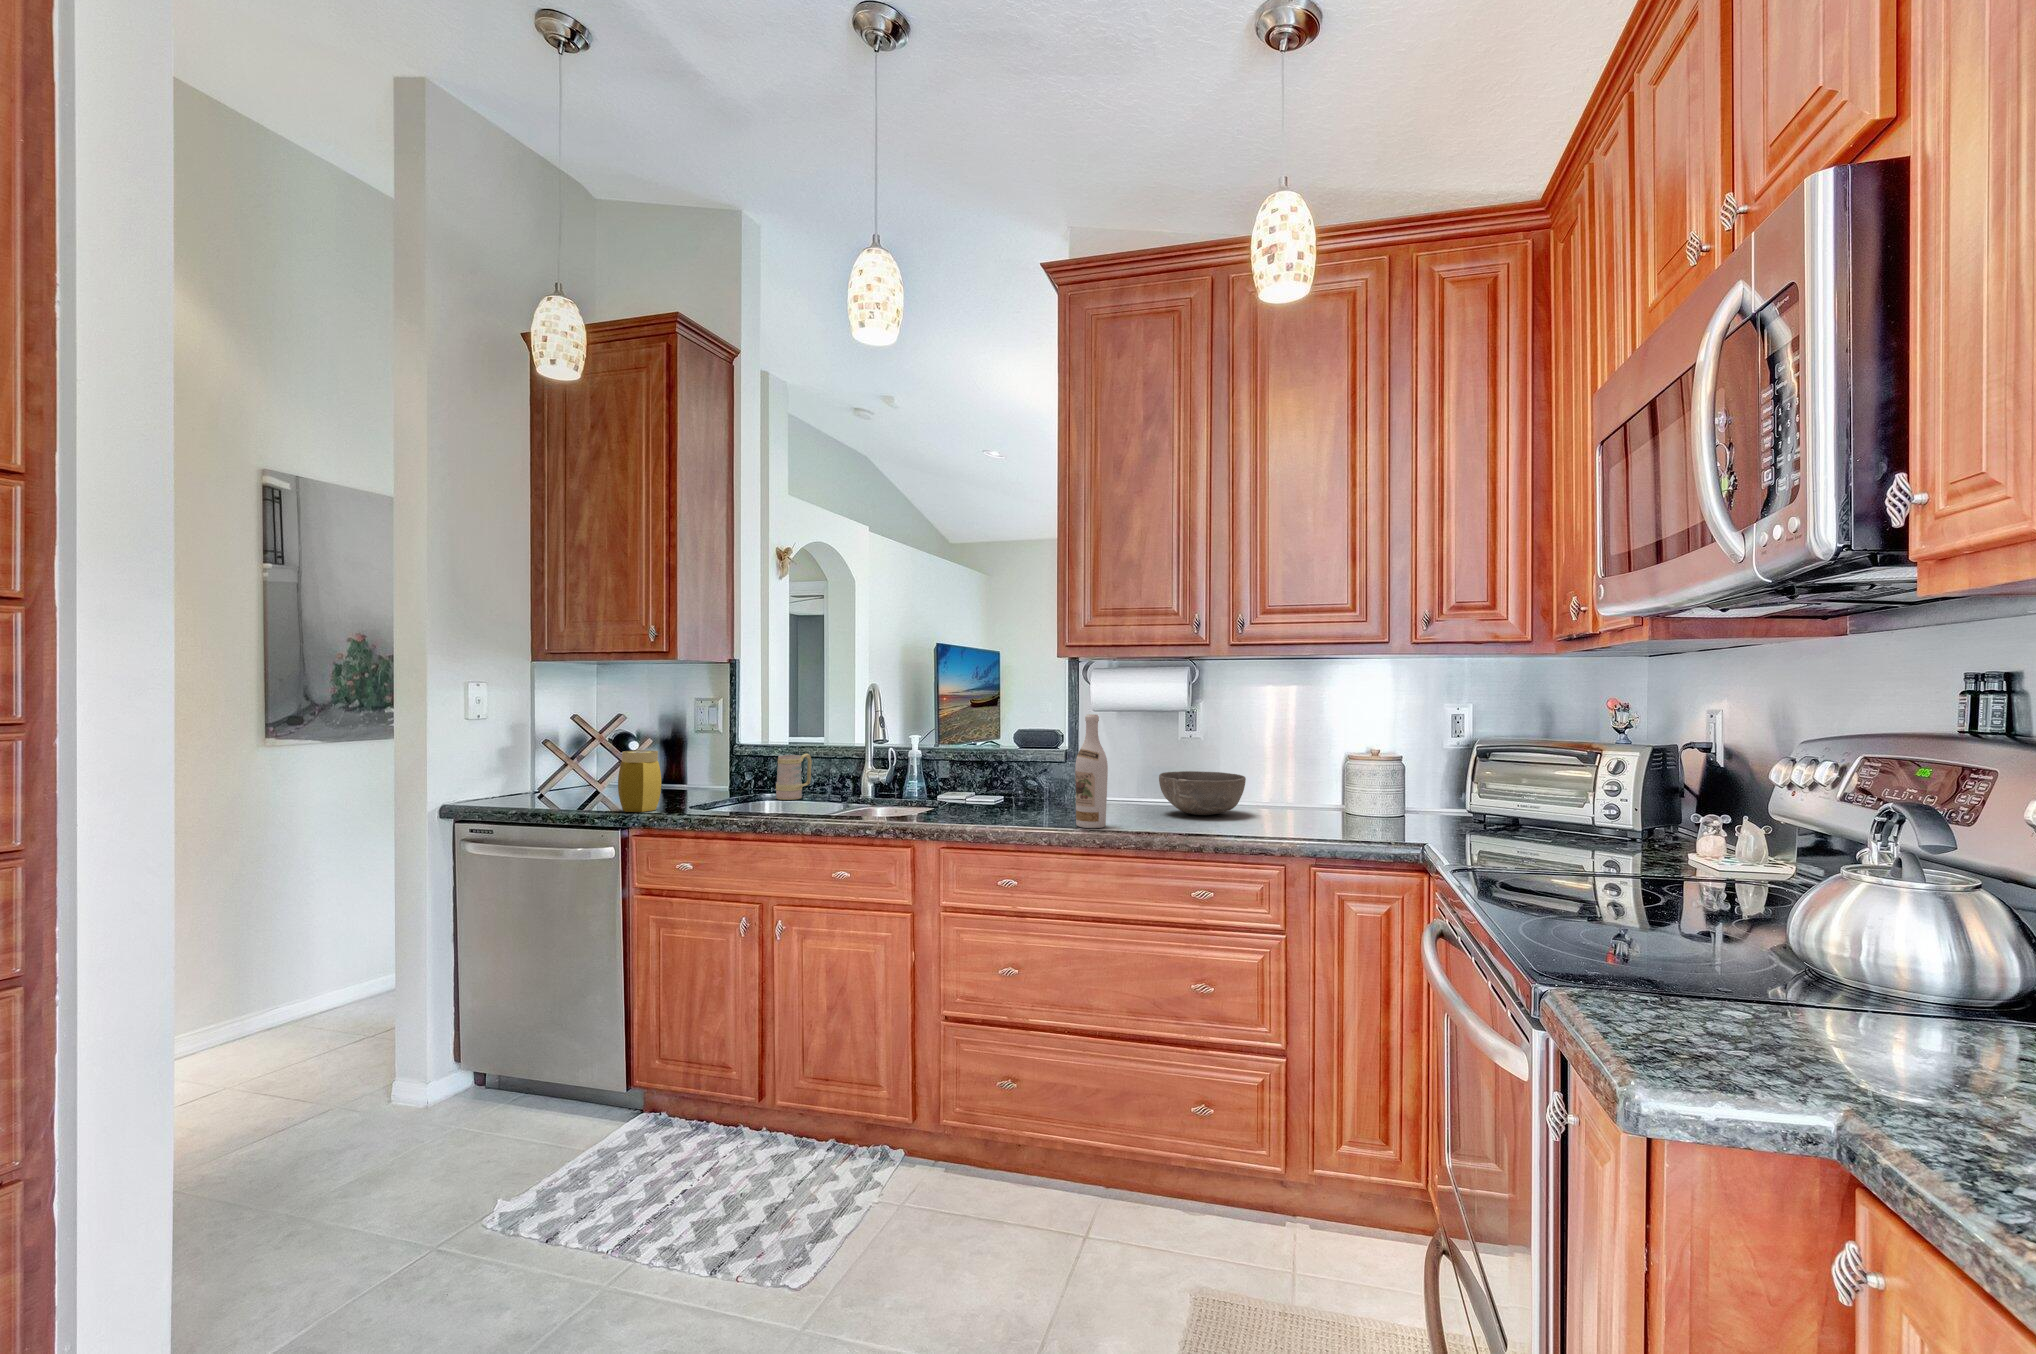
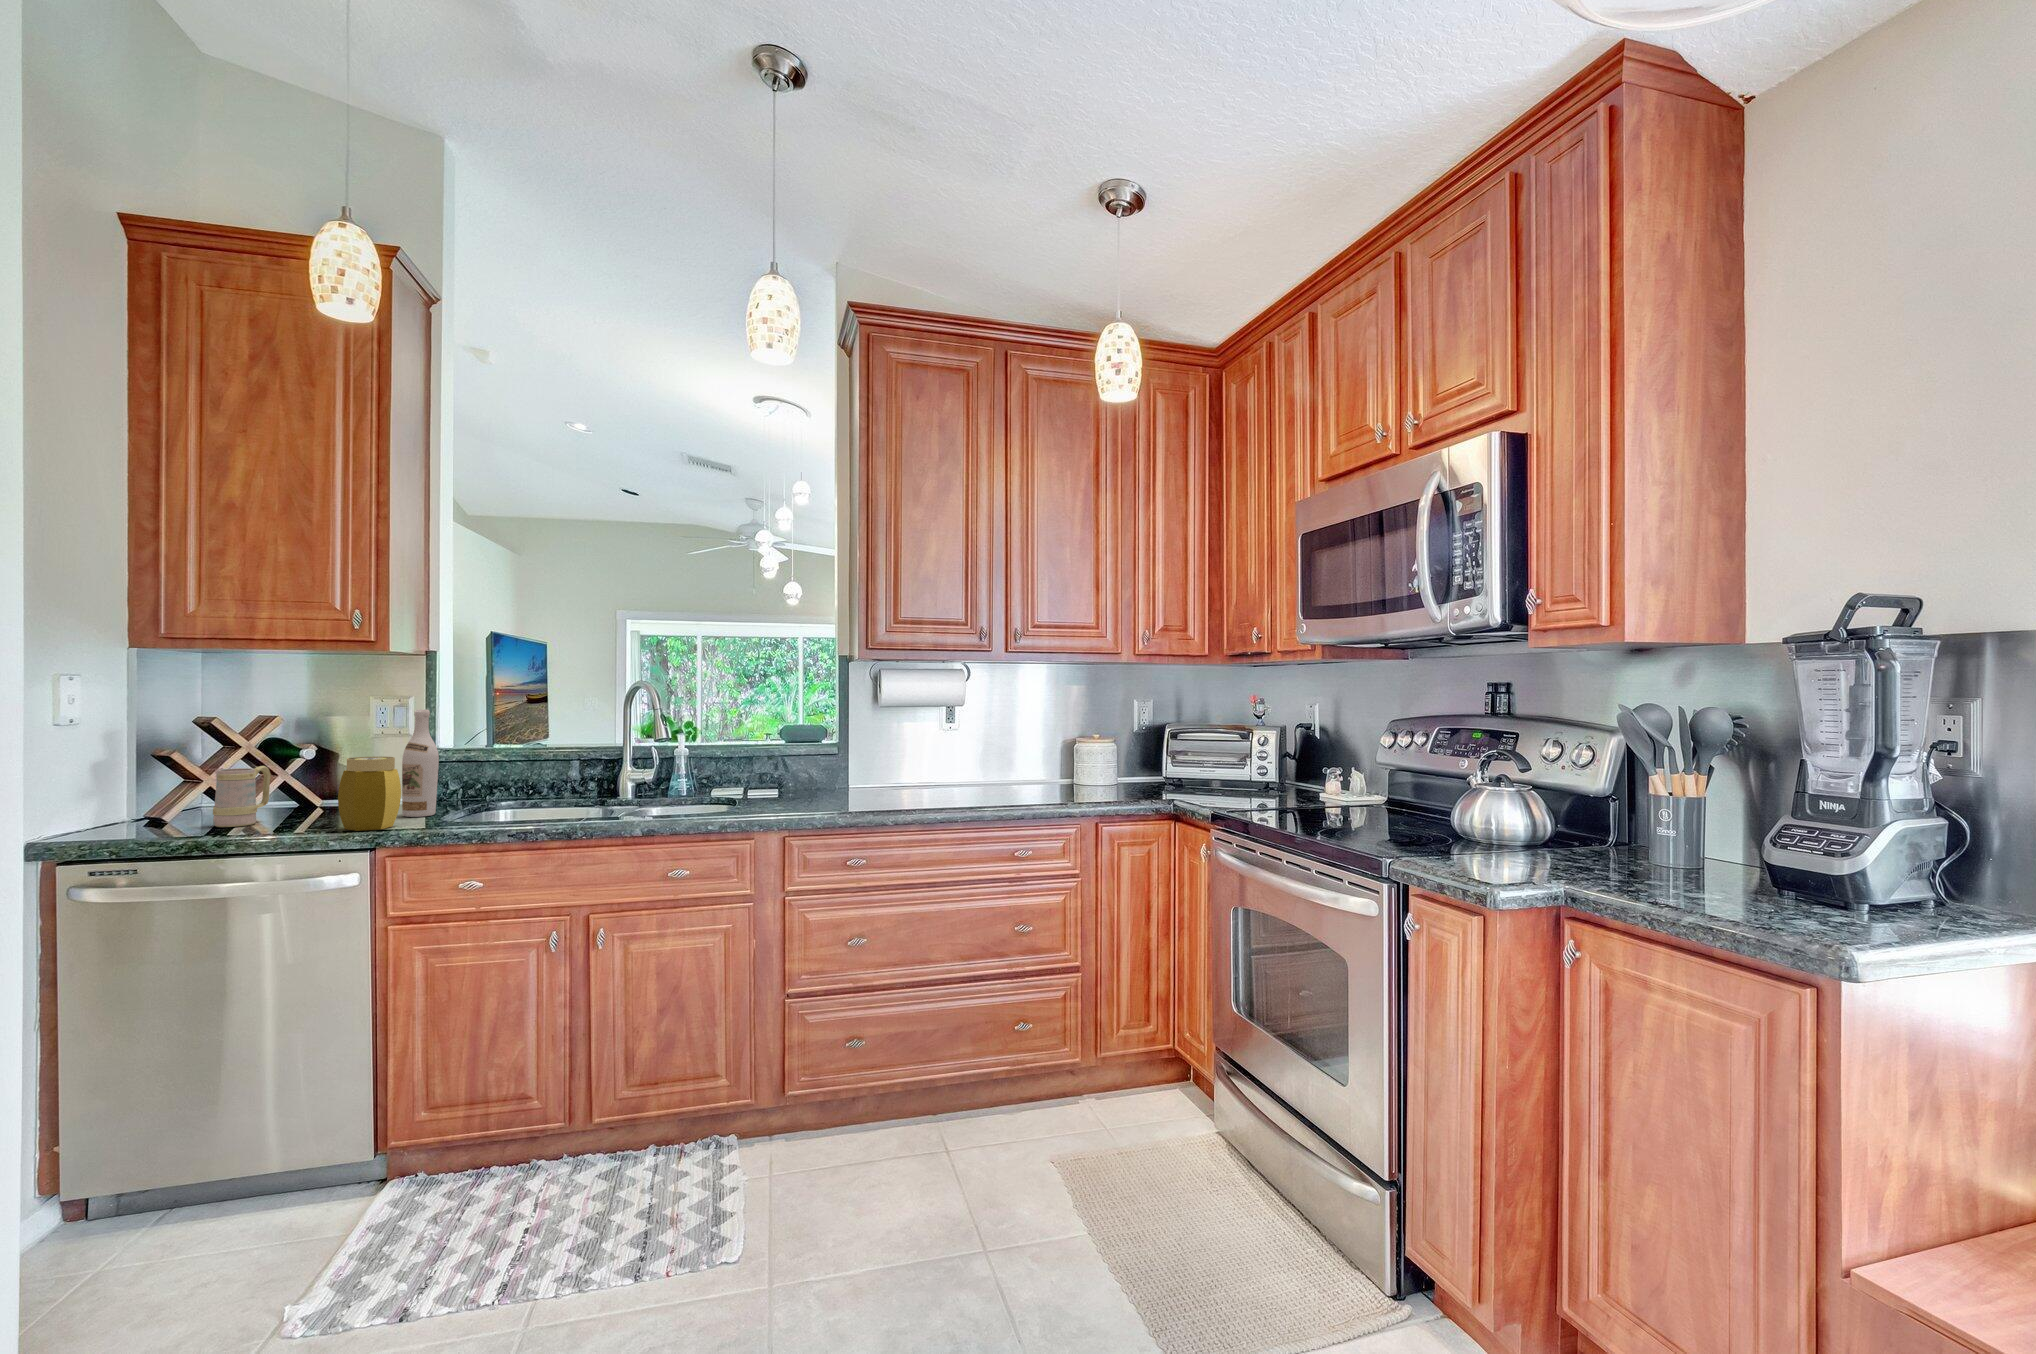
wine bottle: present [1075,714,1108,828] -> present [402,709,439,817]
mug: present [776,754,812,800] -> present [213,766,271,827]
bowl: present [1159,771,1246,815] -> none [936,757,1007,793]

